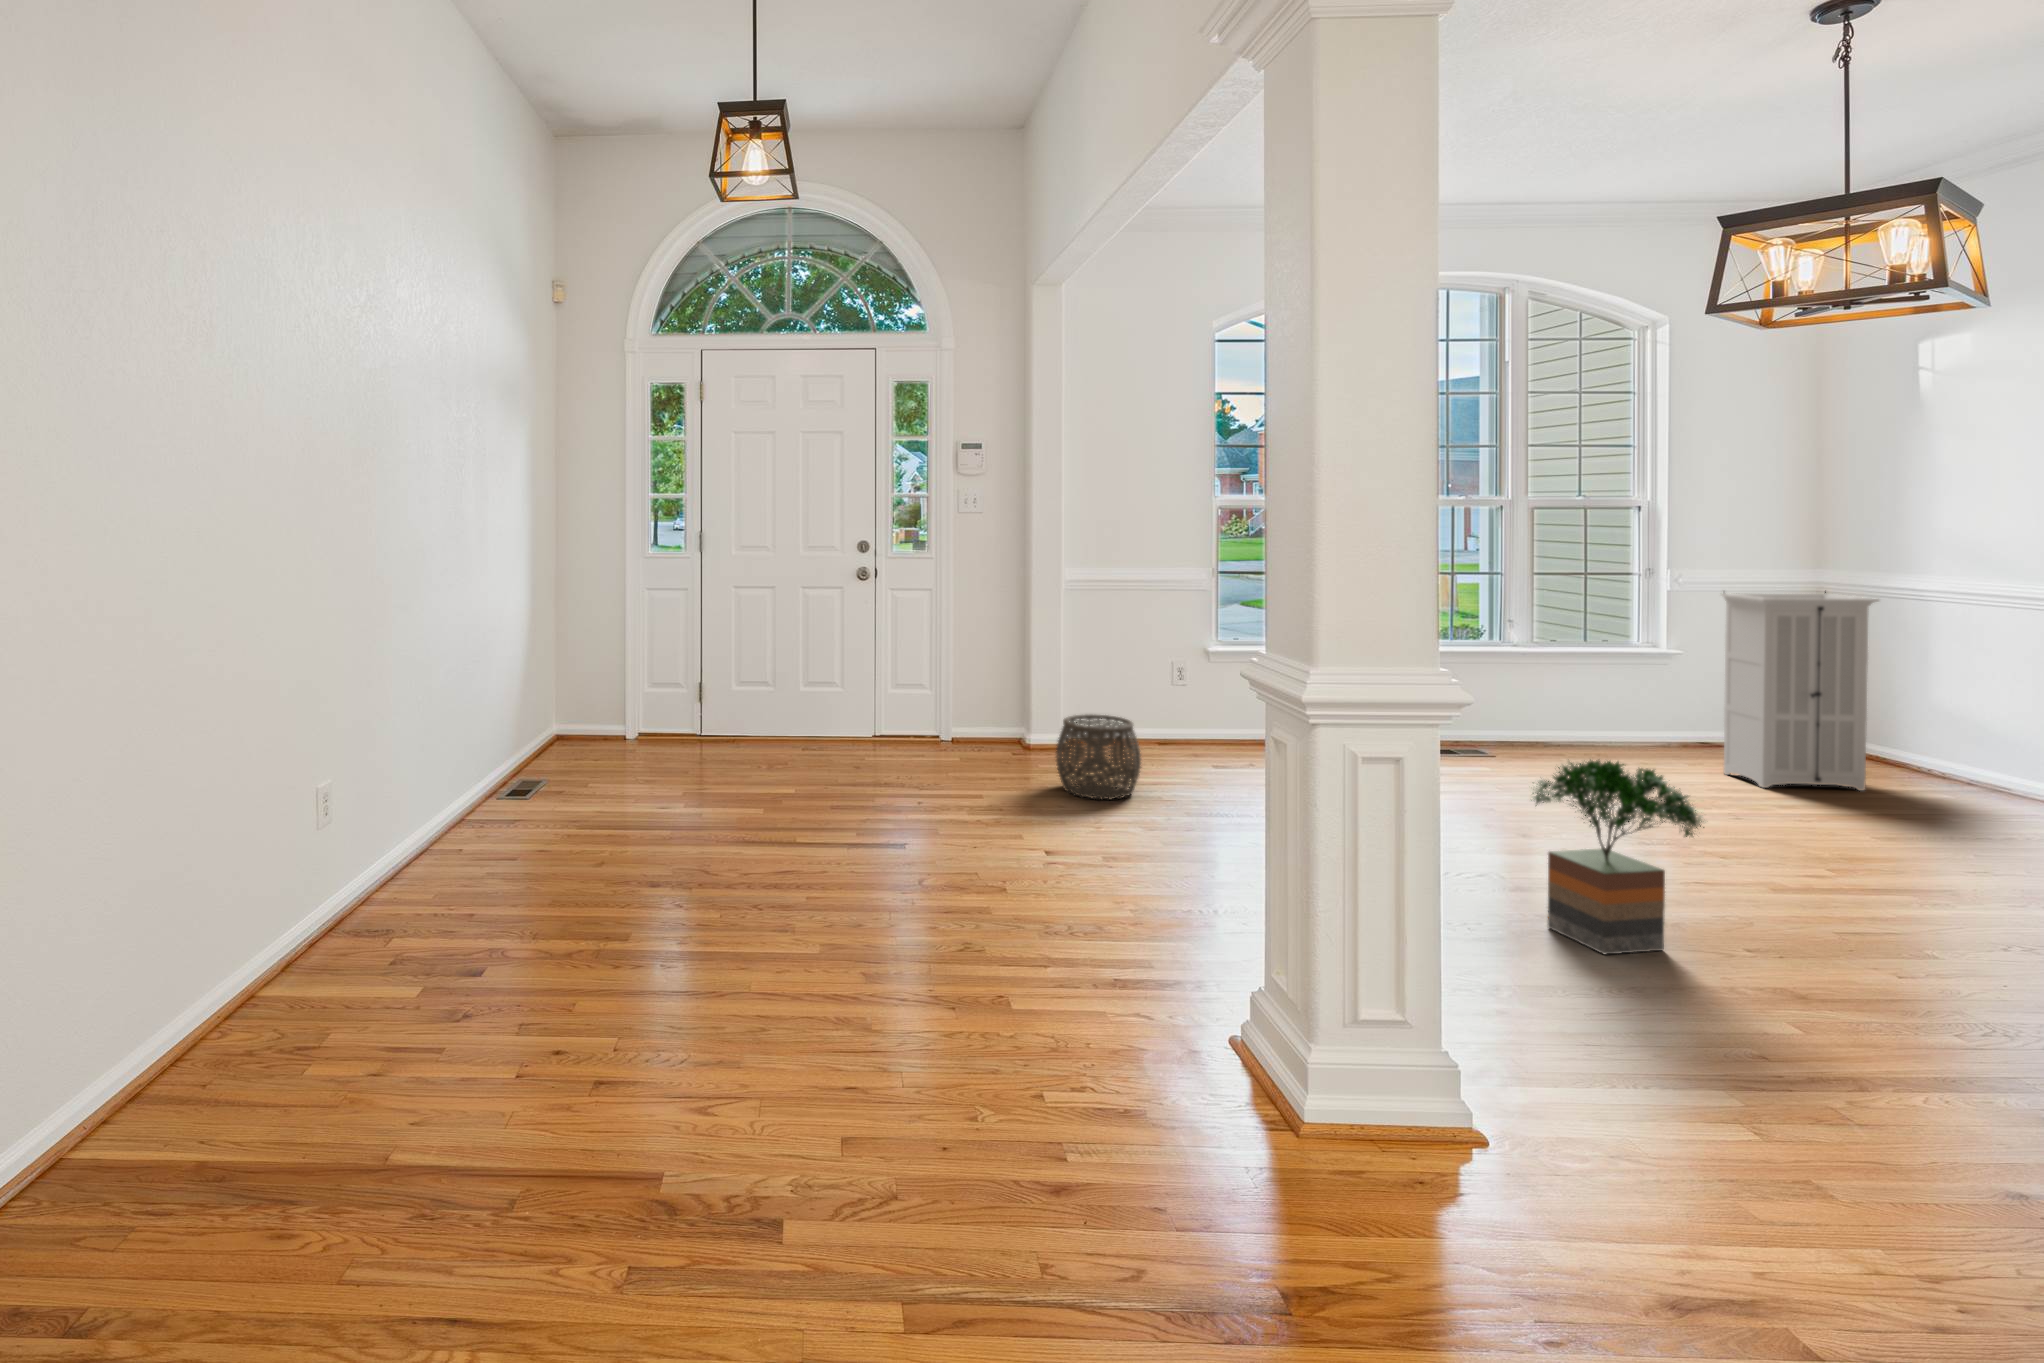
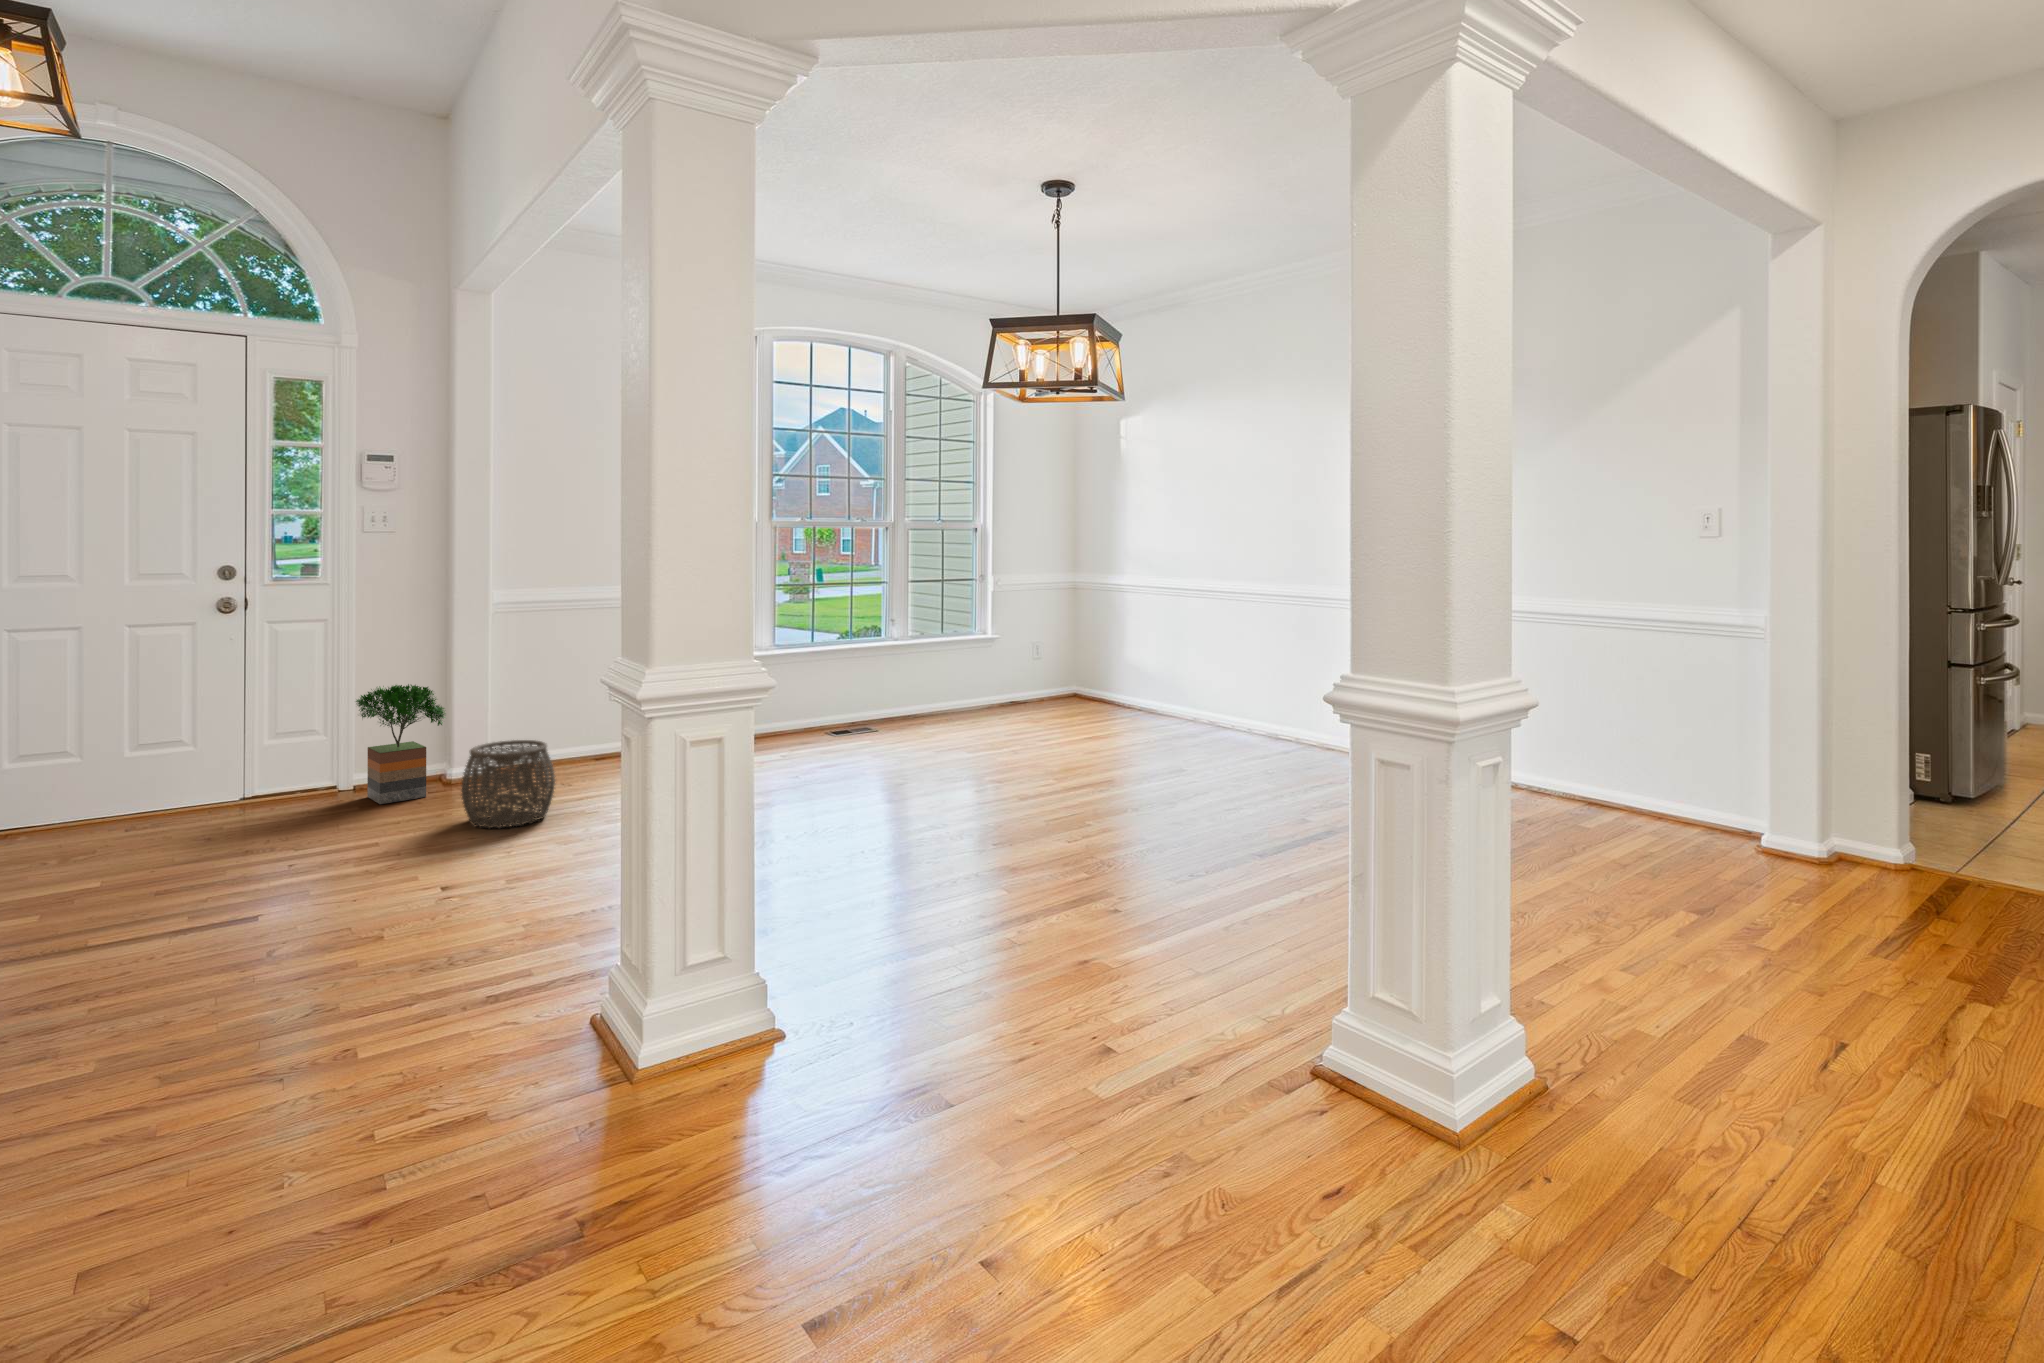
storage cabinet: present [1721,591,1879,791] -> none [1017,592,1100,738]
potted tree: present [1531,759,1704,954] -> present [356,684,446,804]

